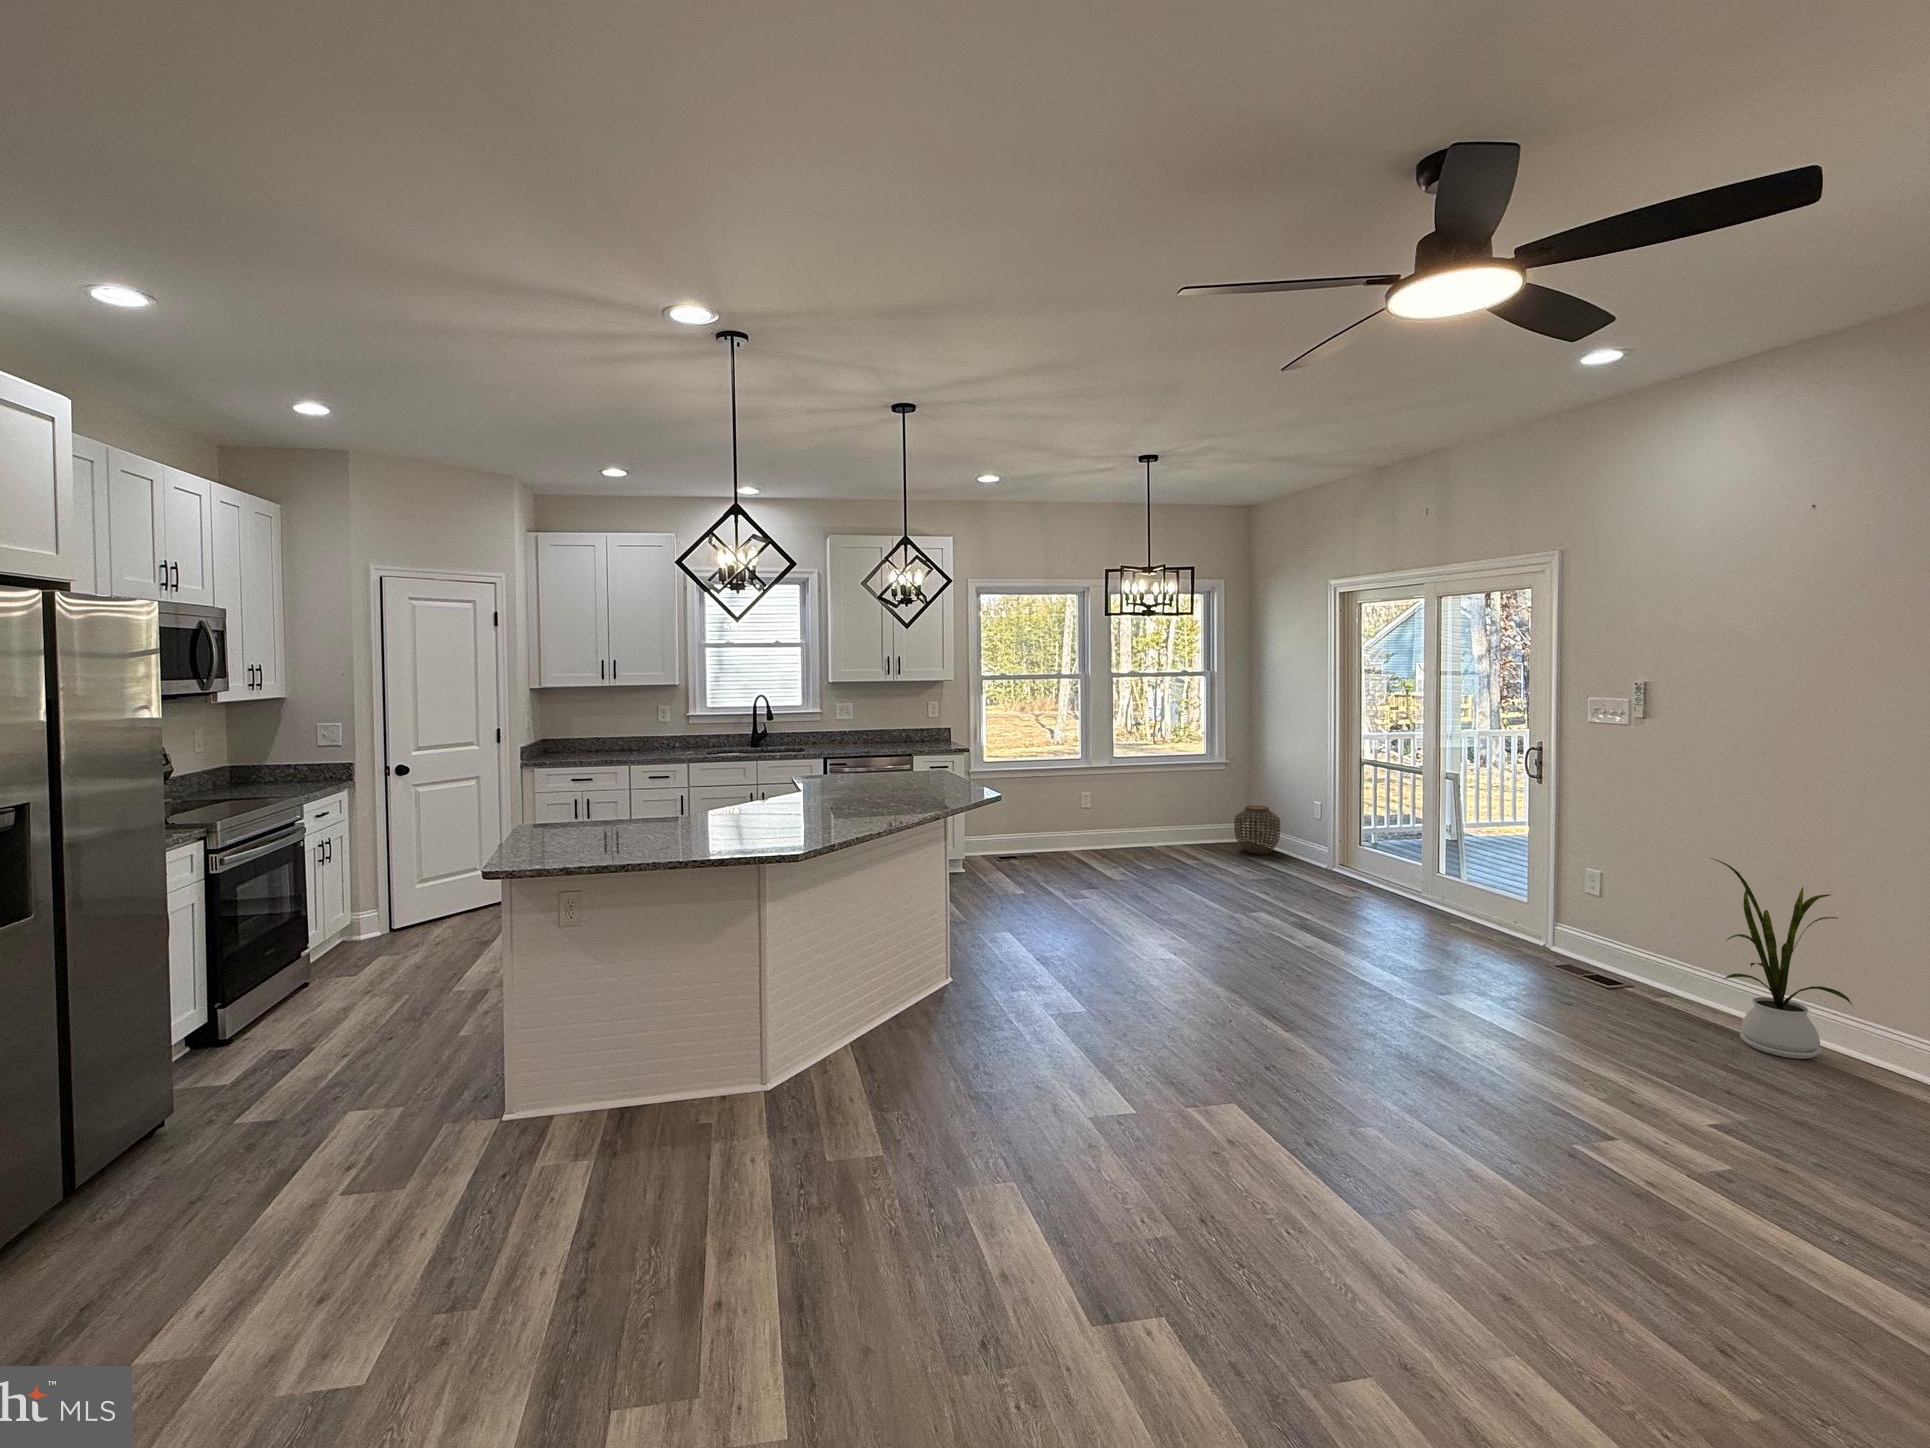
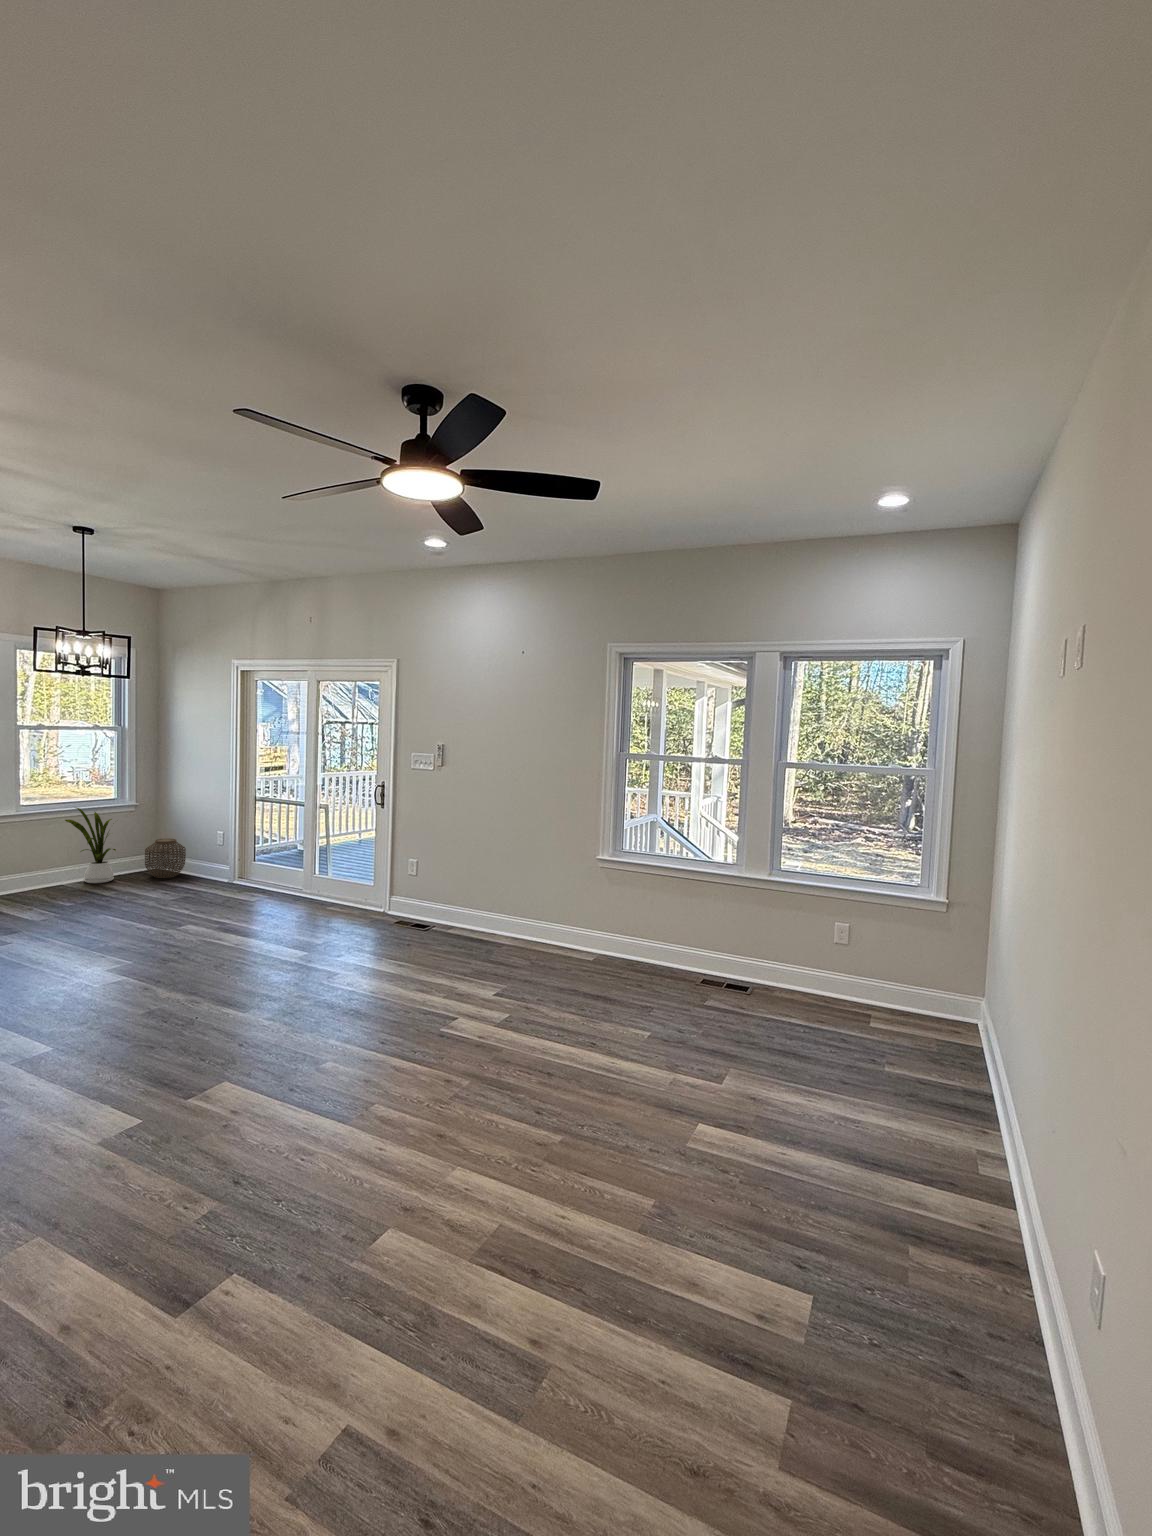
house plant: present [1713,859,1852,1059] -> present [65,808,116,883]

